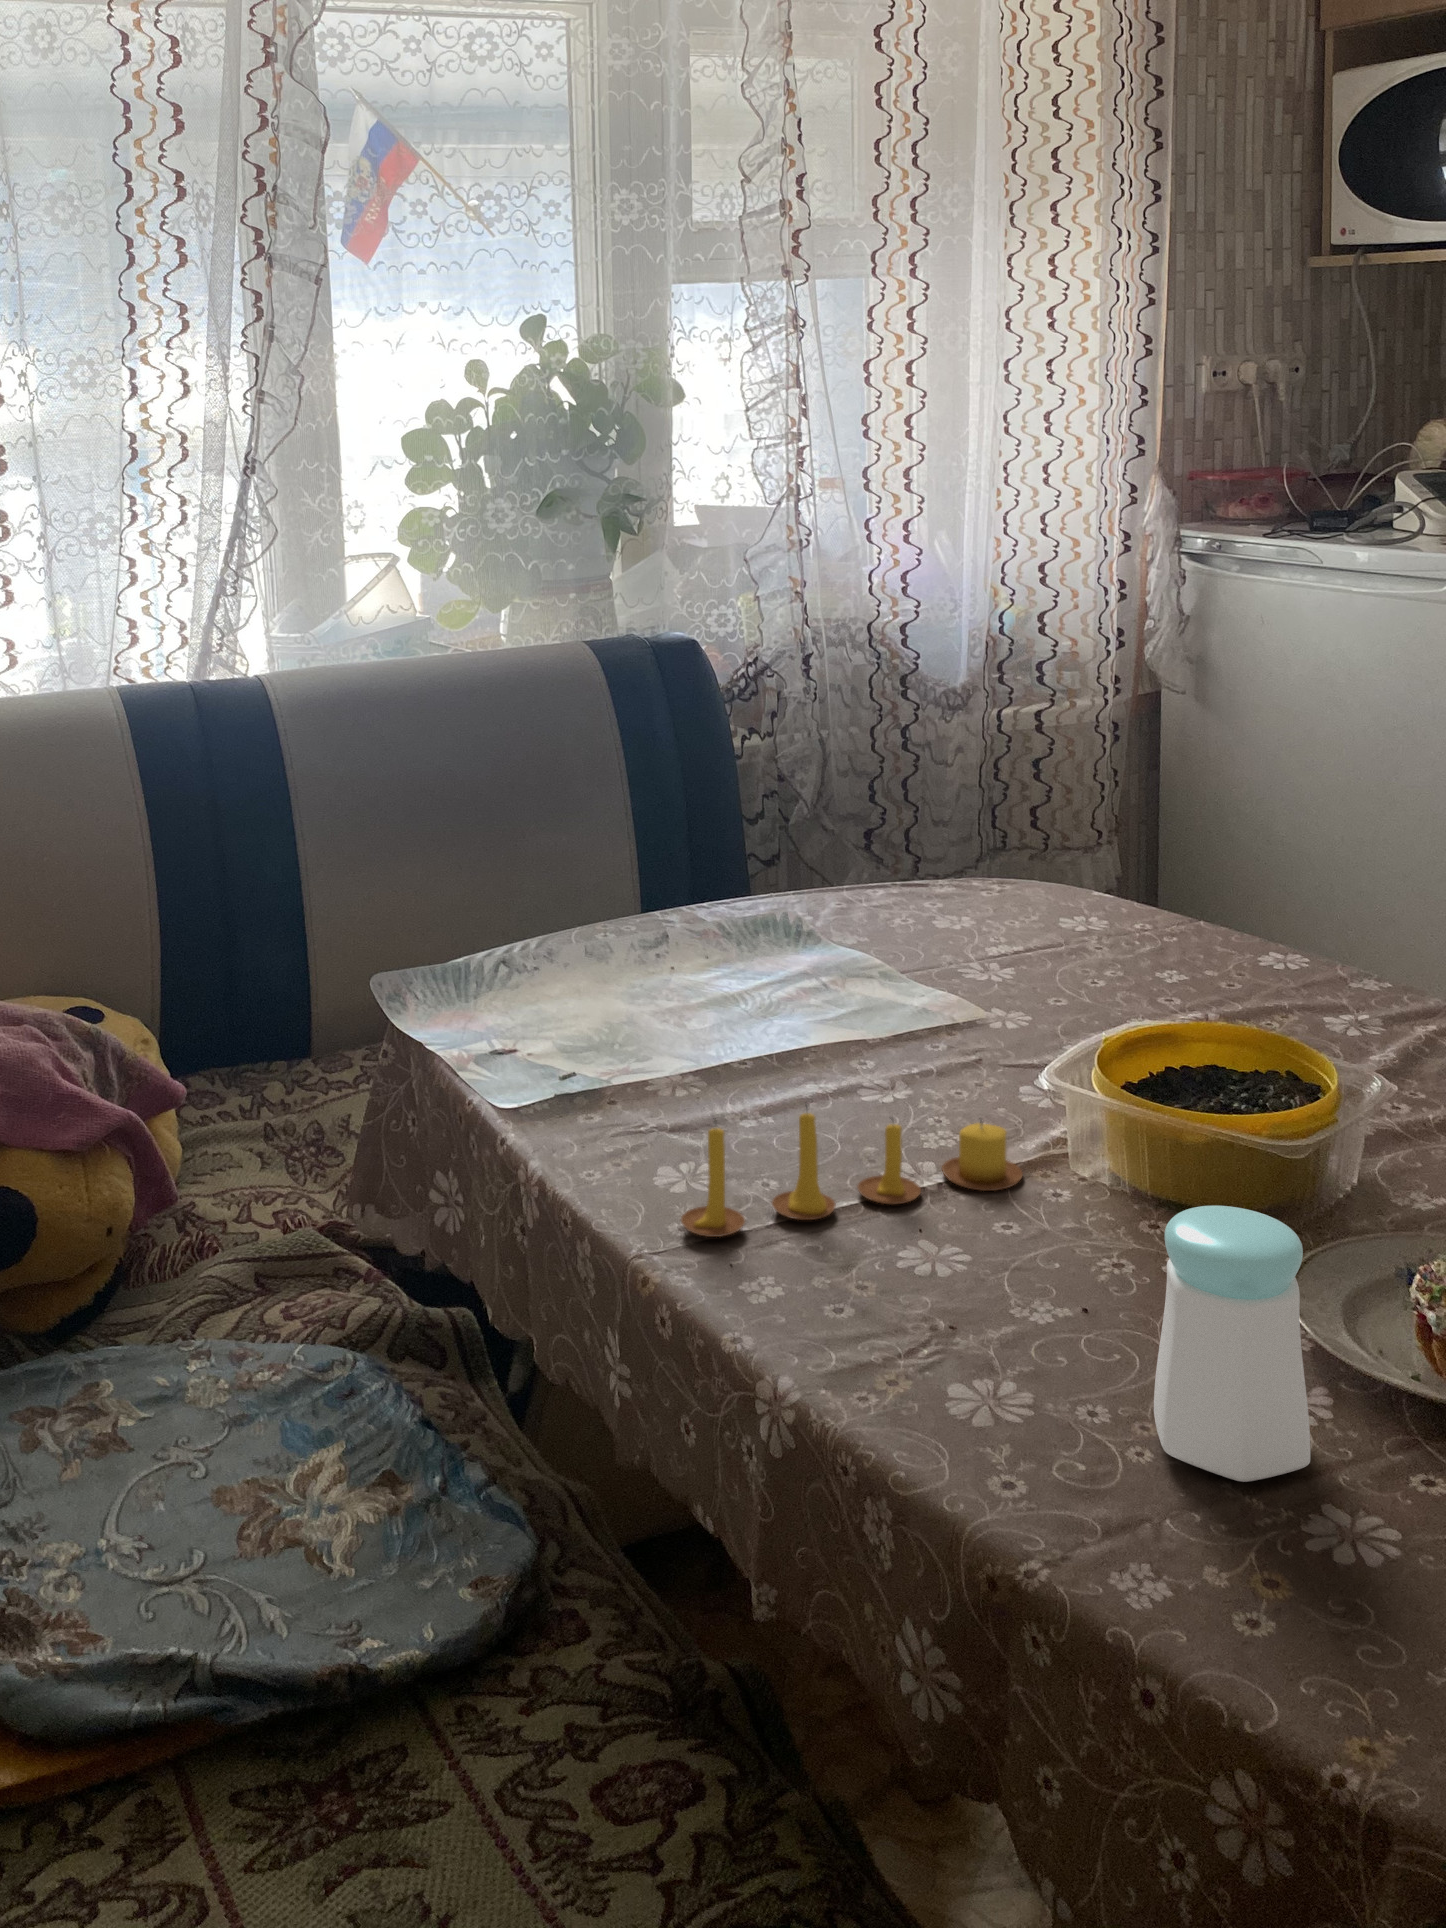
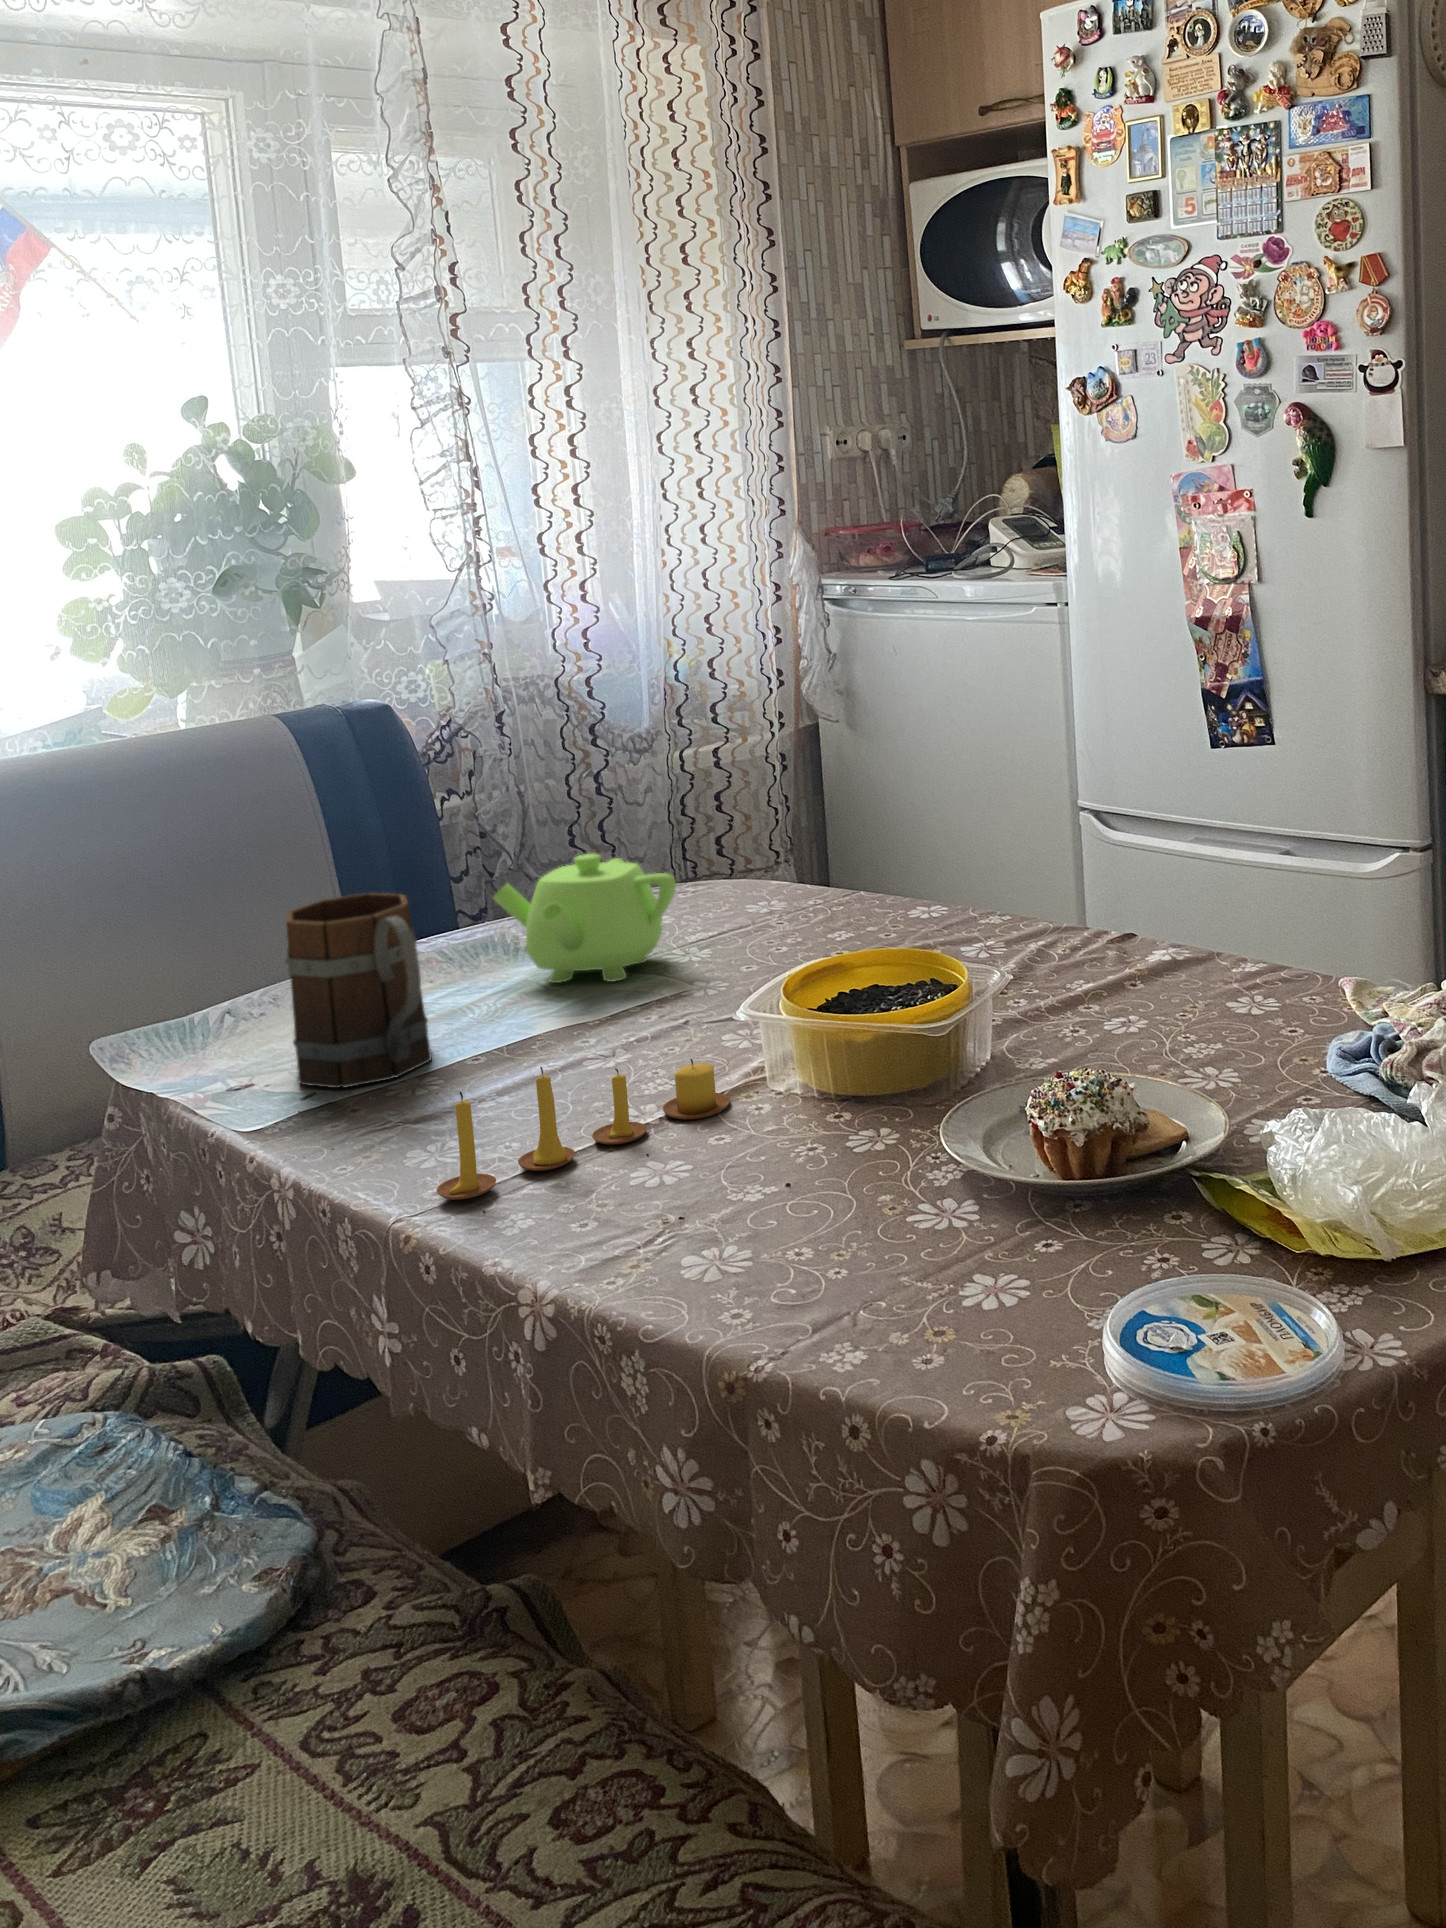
teapot: none [777,840,981,986] -> present [493,854,676,983]
mug: none [559,858,696,1063] -> present [286,893,432,1088]
salt shaker: present [1154,1206,1310,1482] -> none [836,1059,955,1265]

